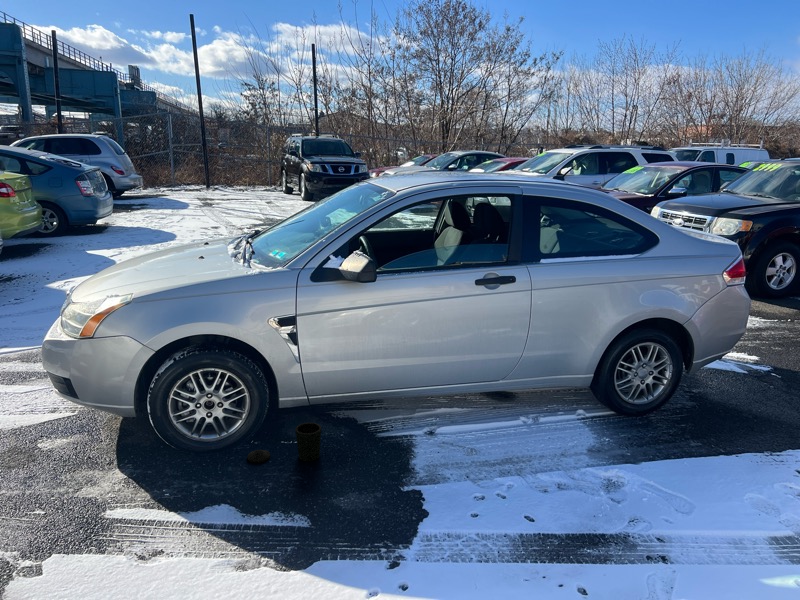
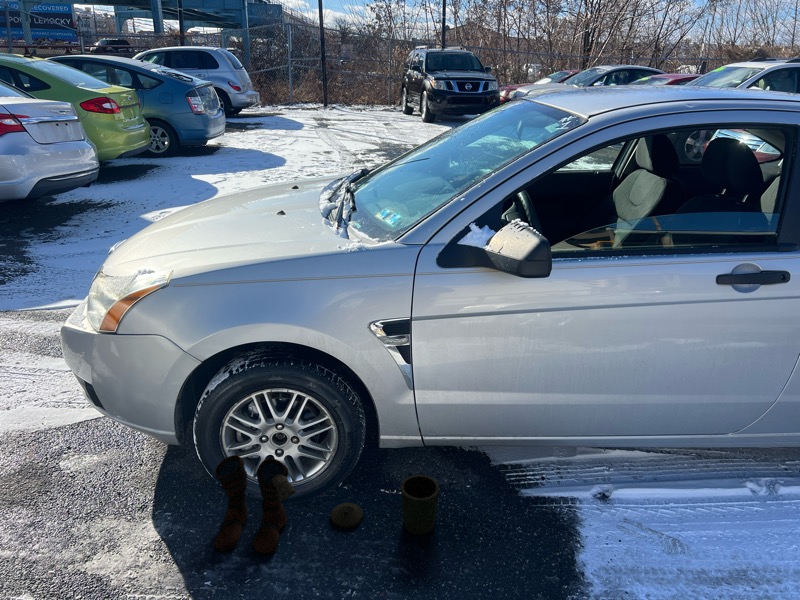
boots: none [165,415,225,482] -> present [214,455,296,555]

